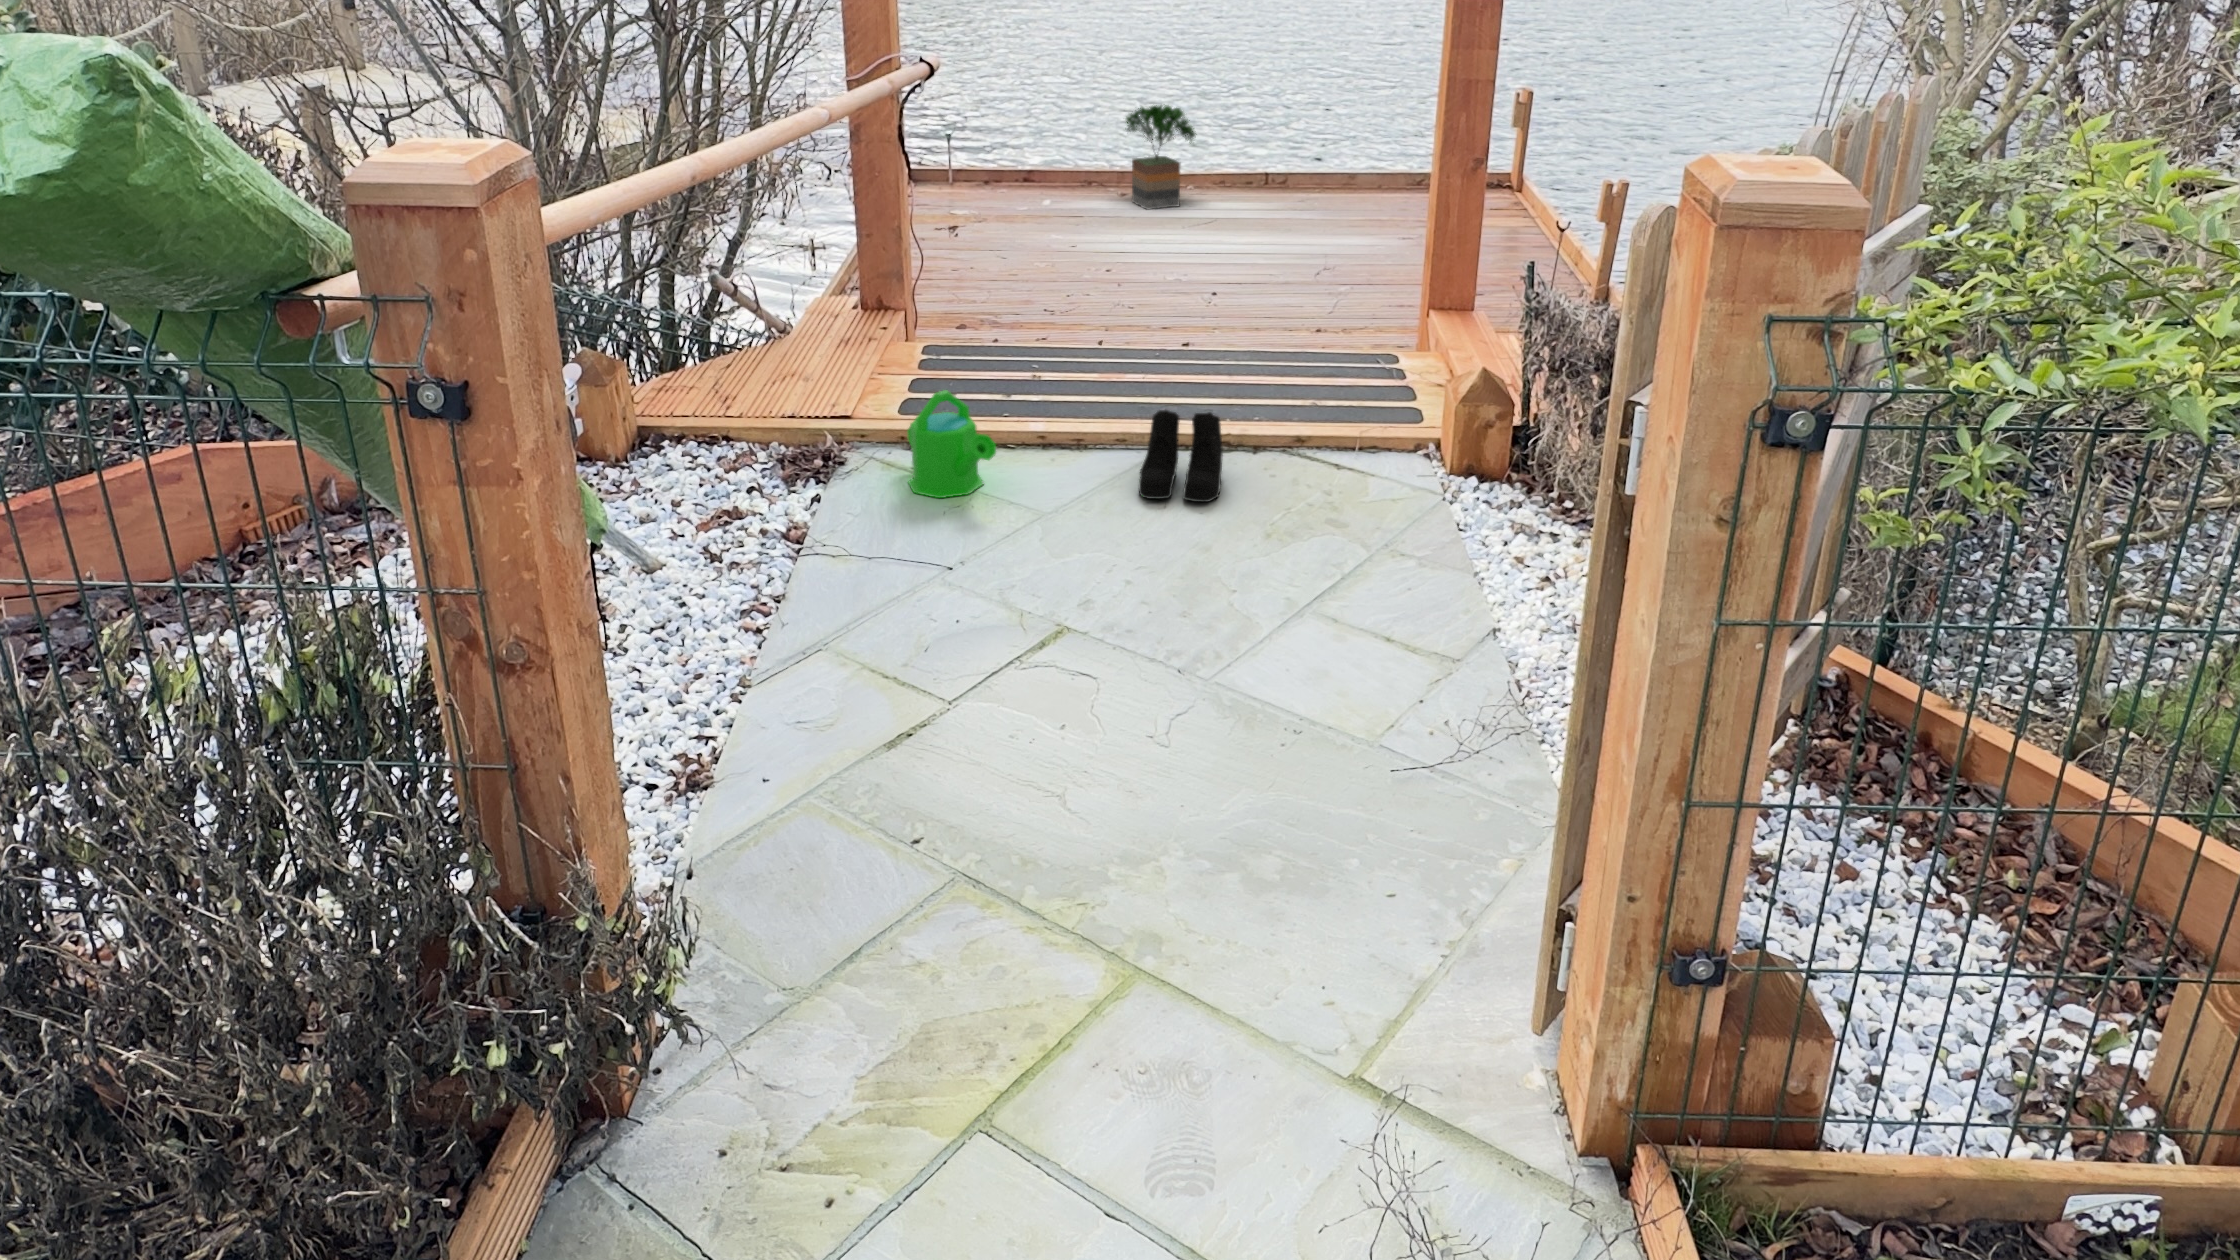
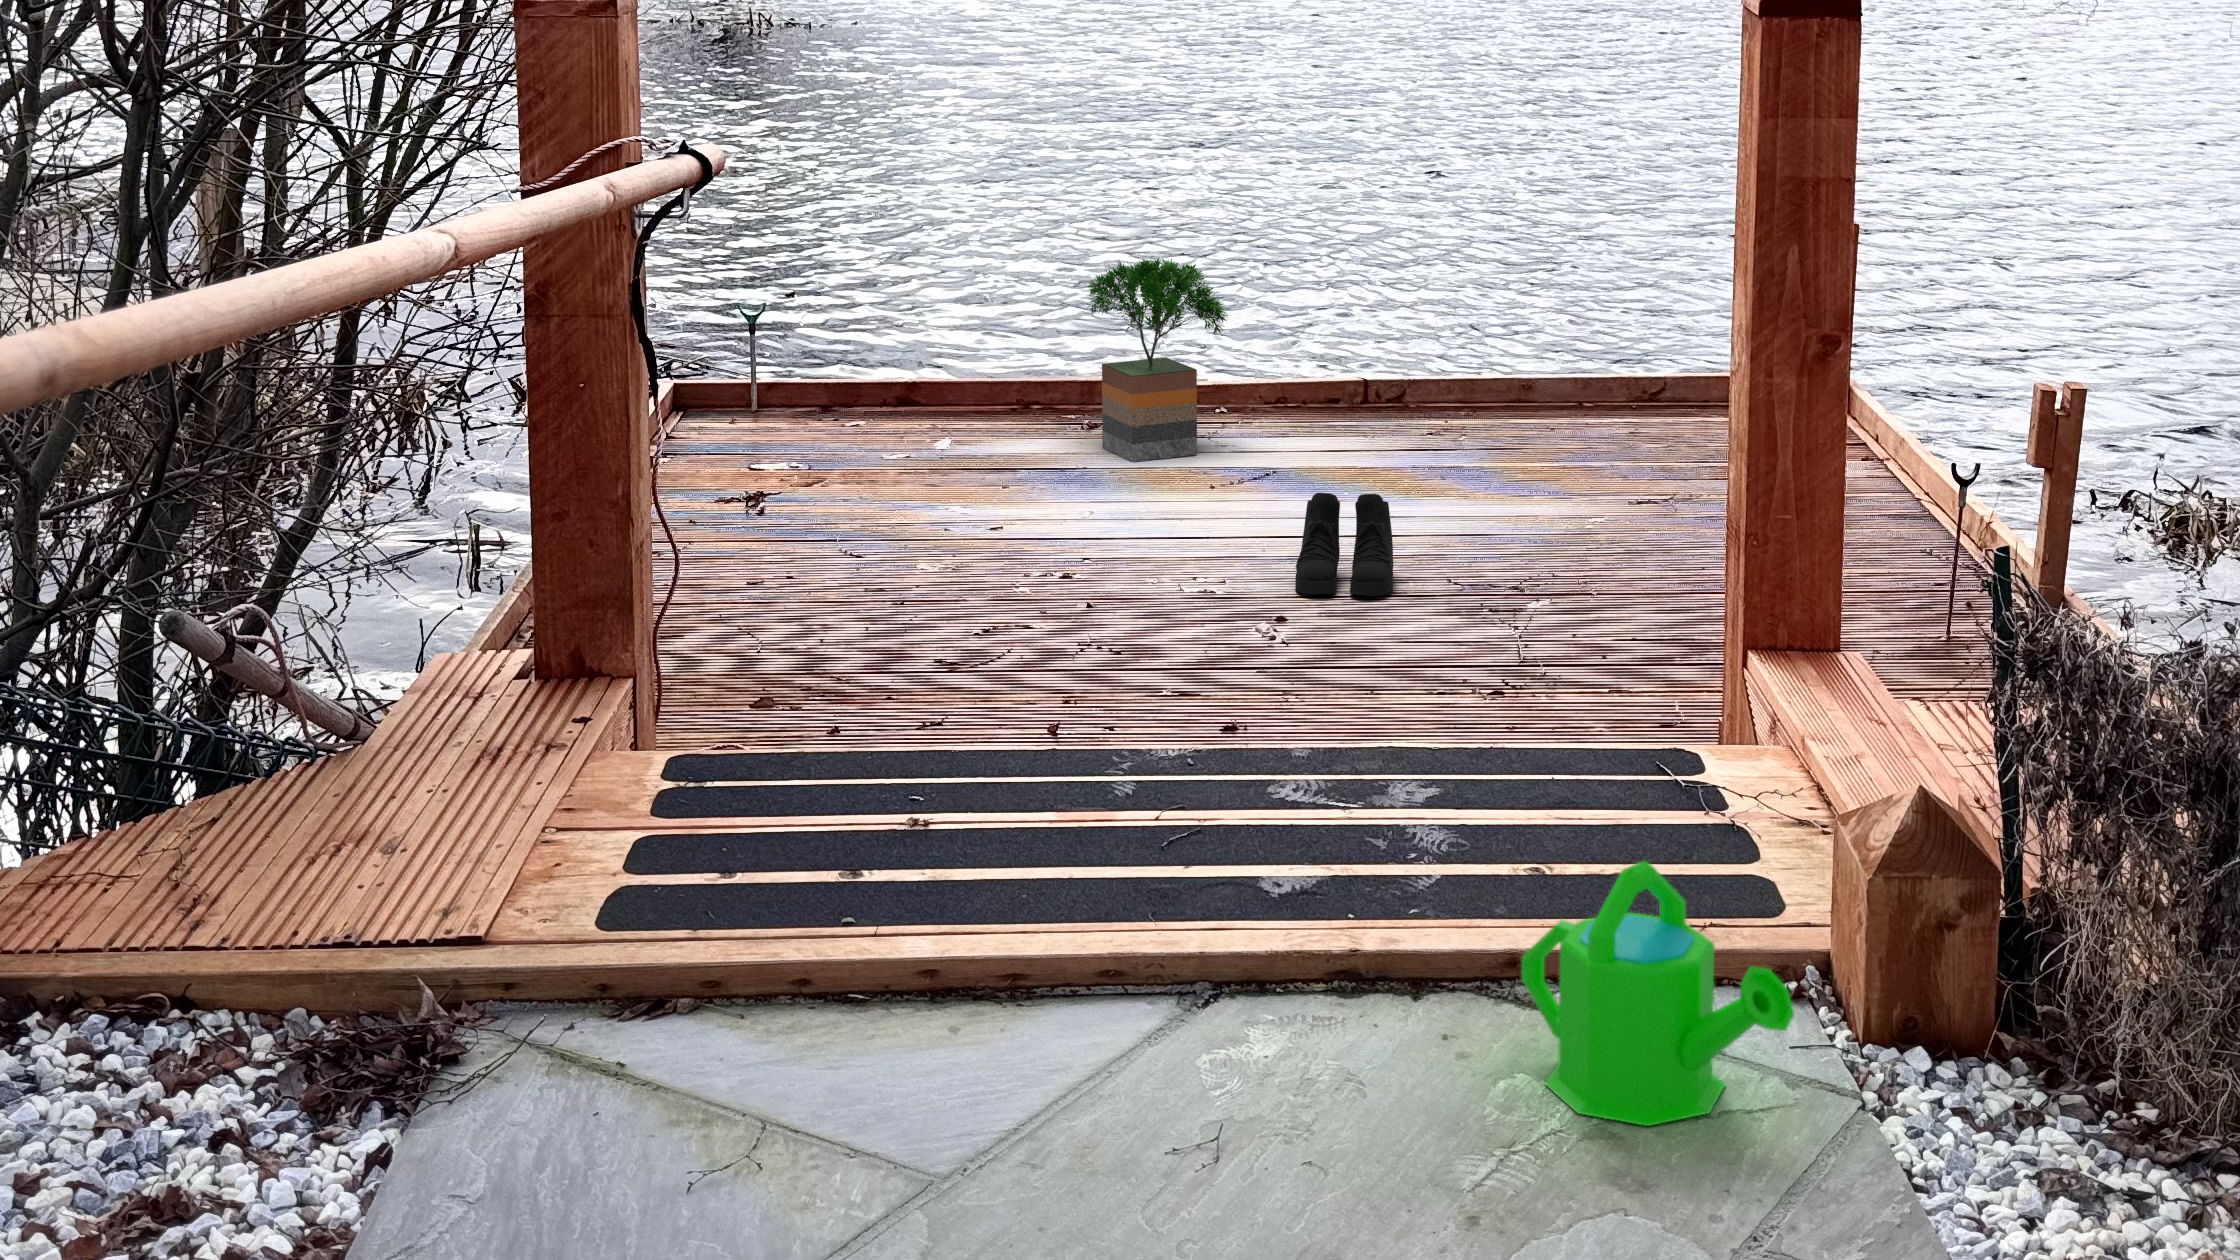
watering can: present [907,390,996,498] -> present [1521,861,1794,1126]
boots: present [1139,410,1223,502] -> present [1295,493,1394,596]

